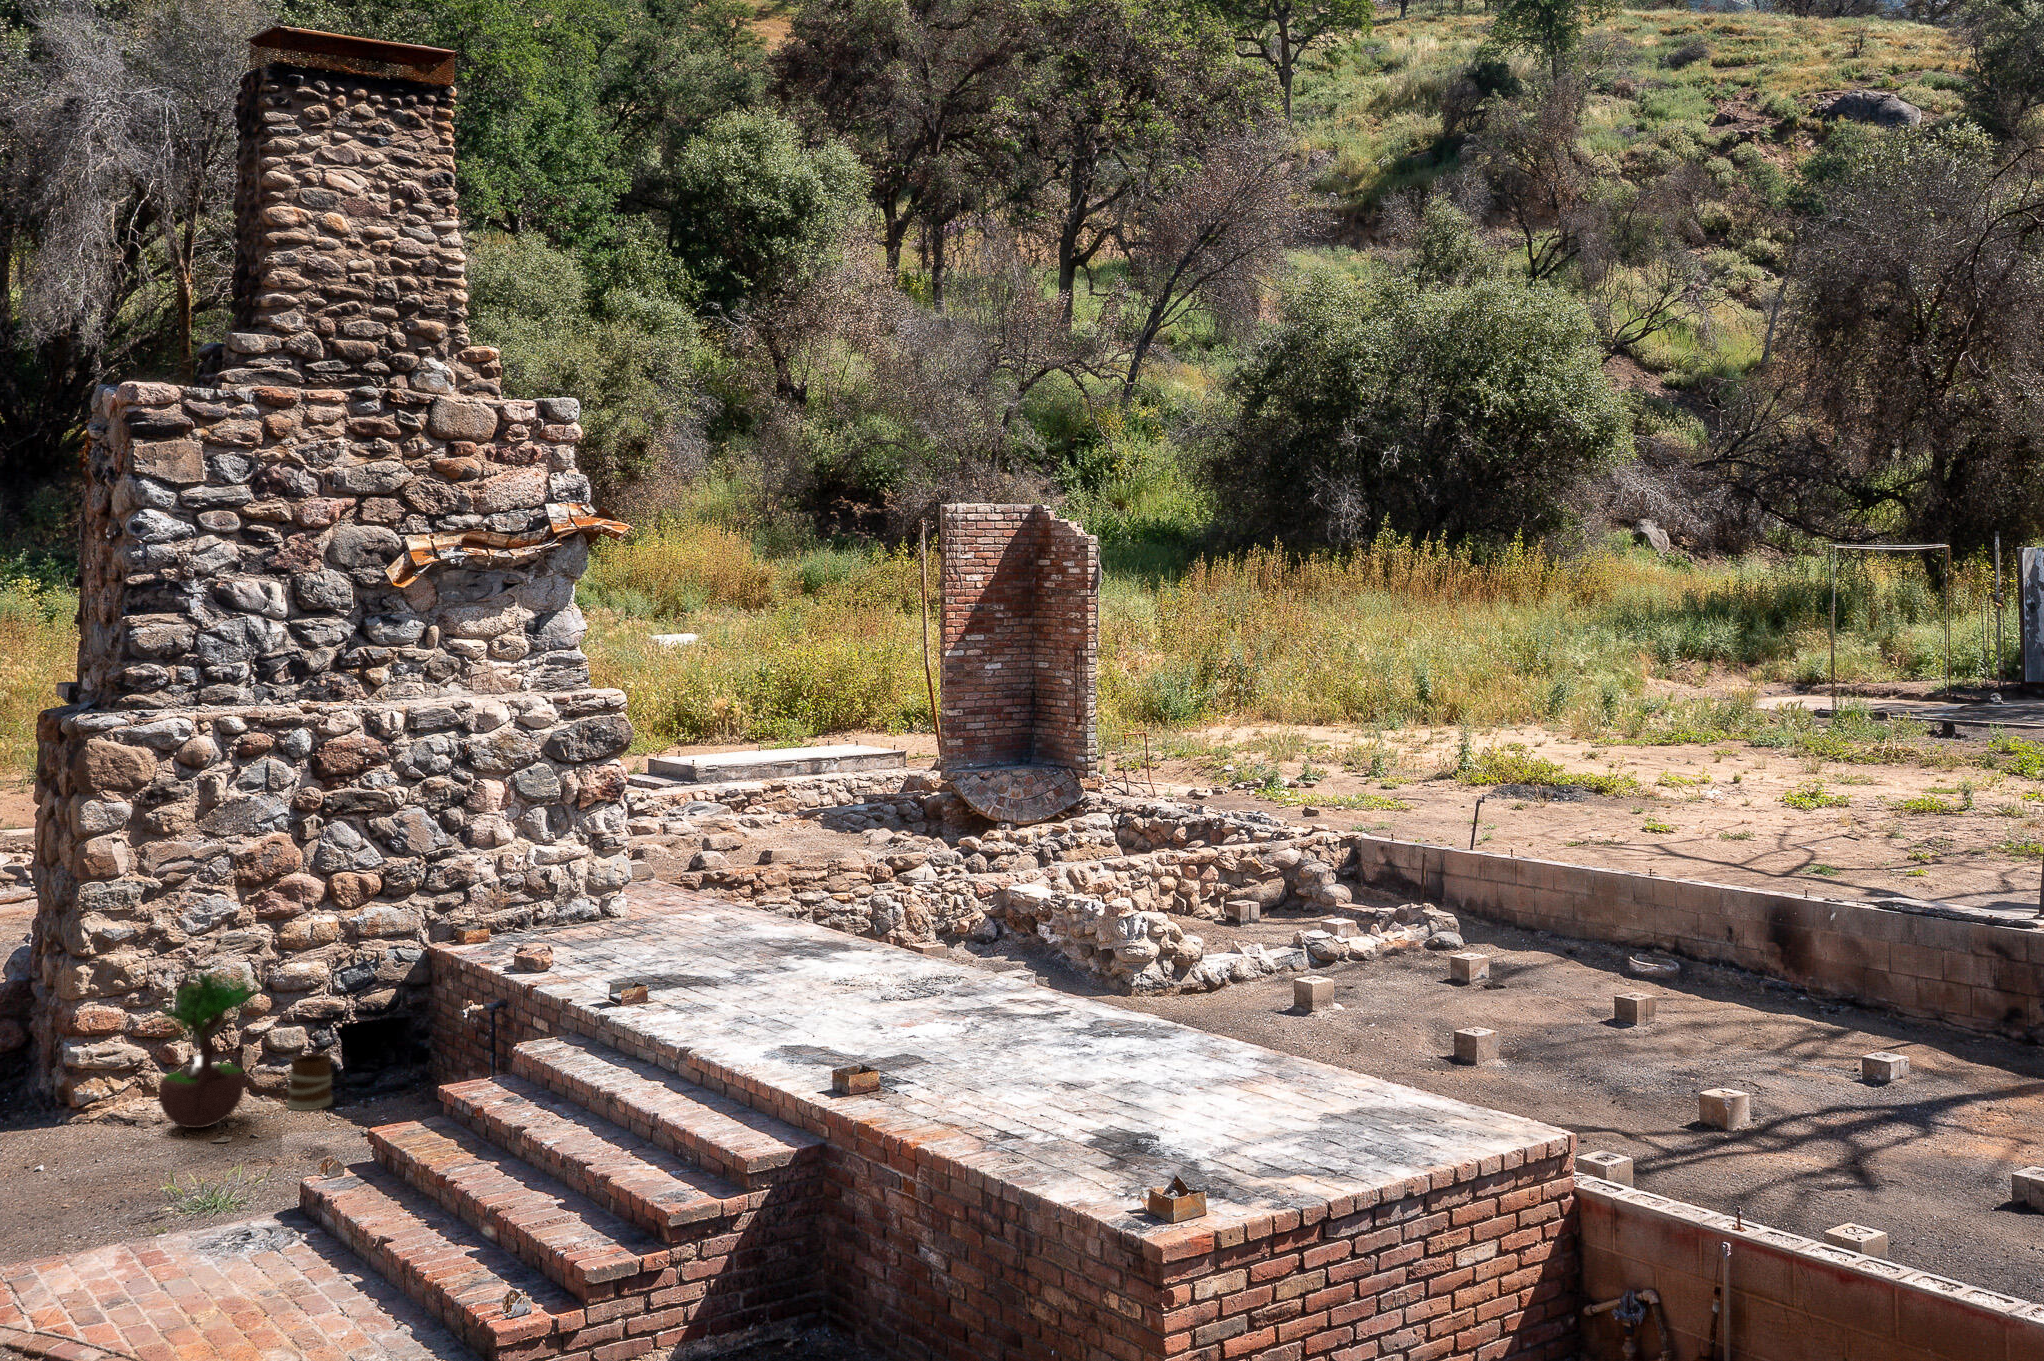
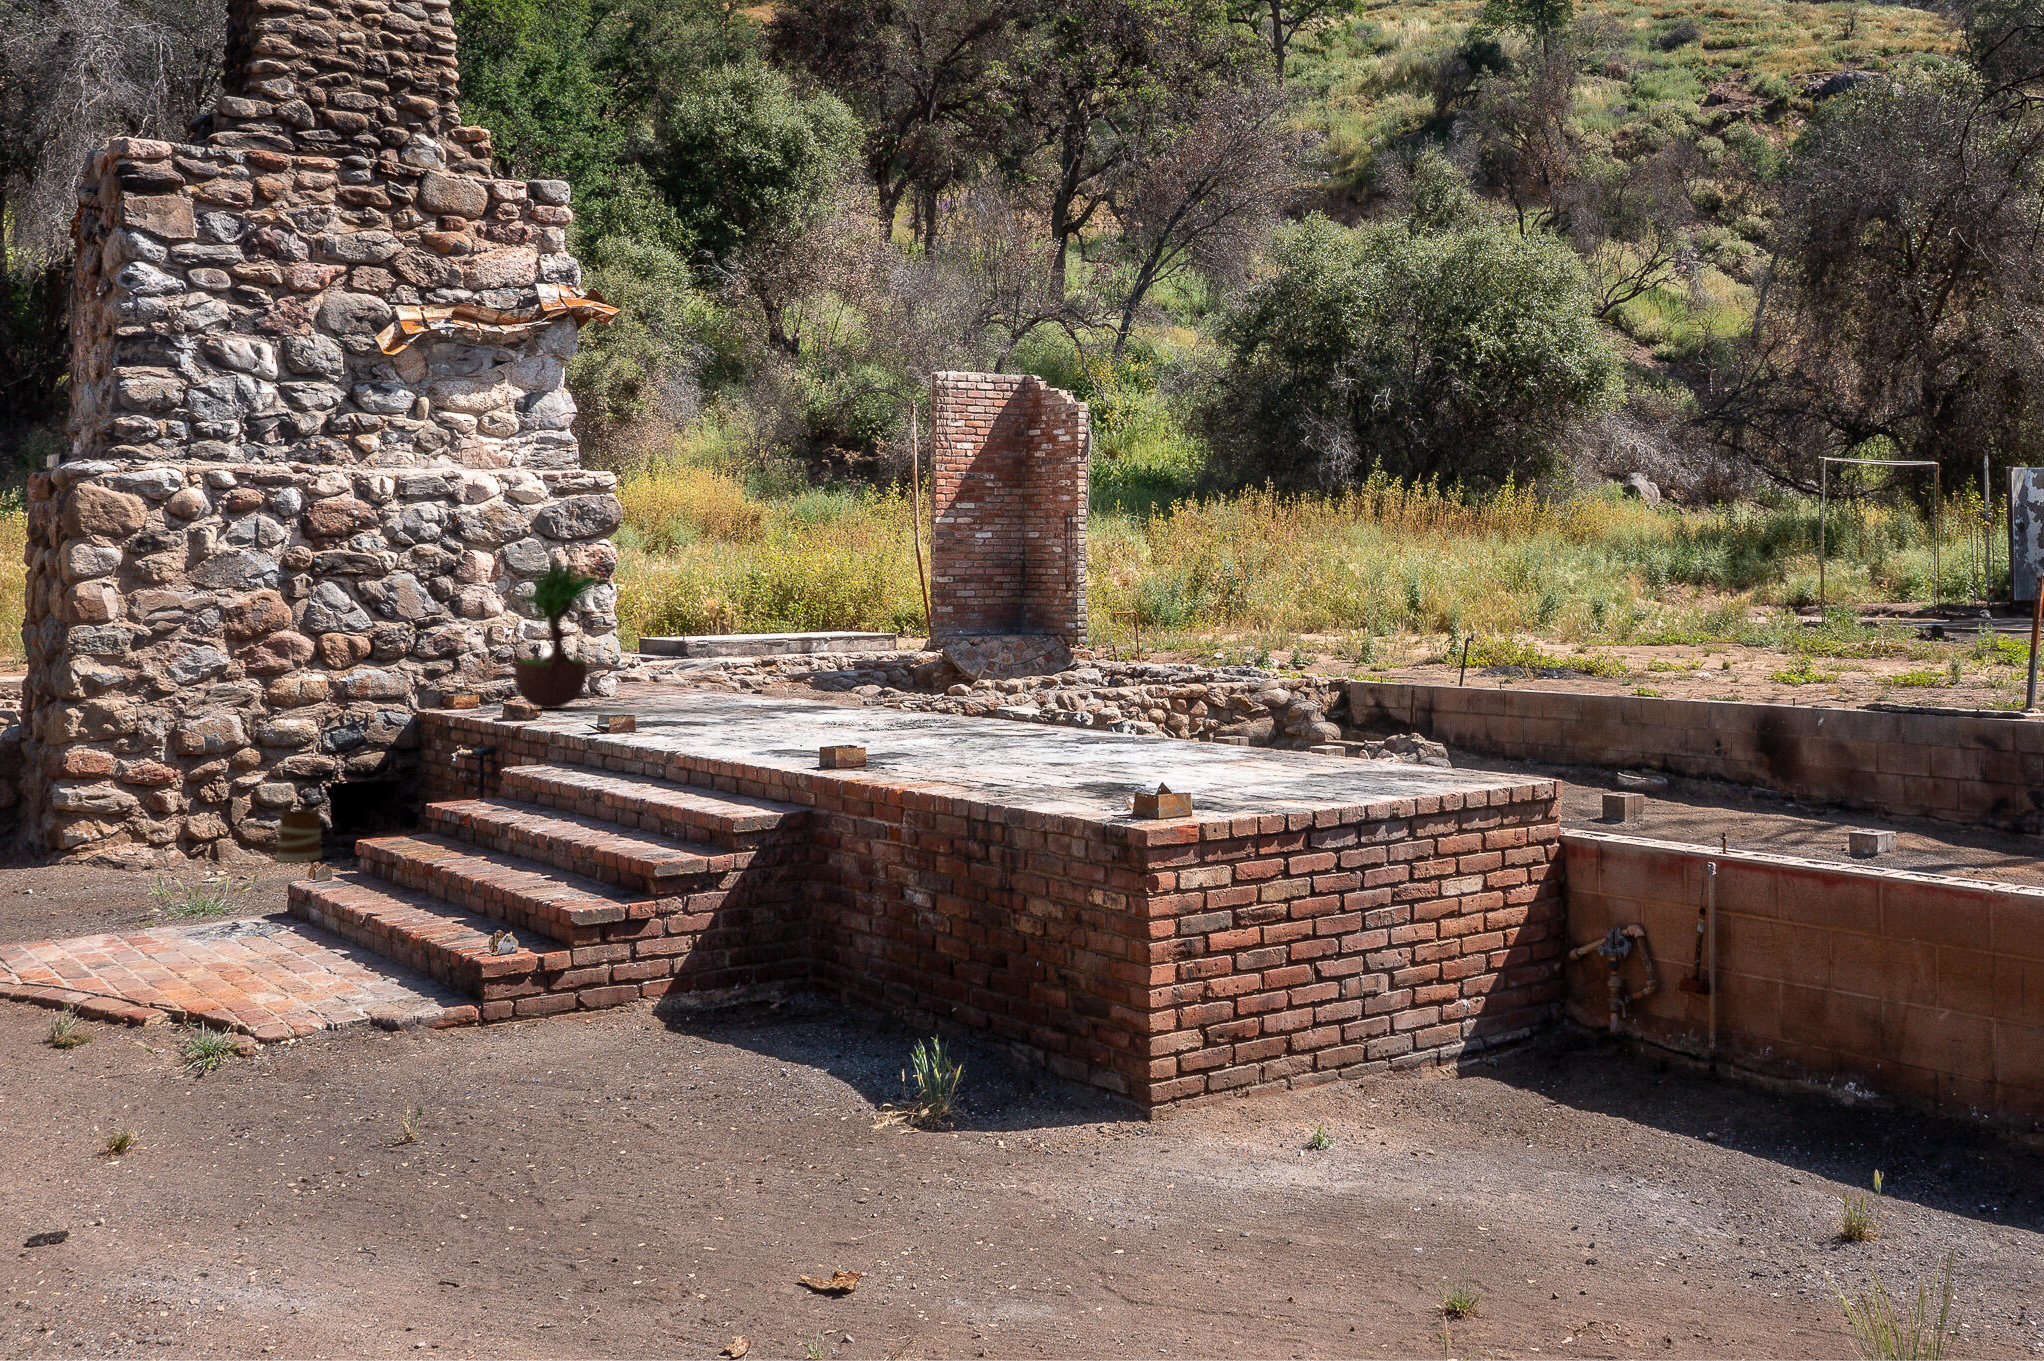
potted tree: present [148,964,257,1128] -> present [515,560,603,709]

